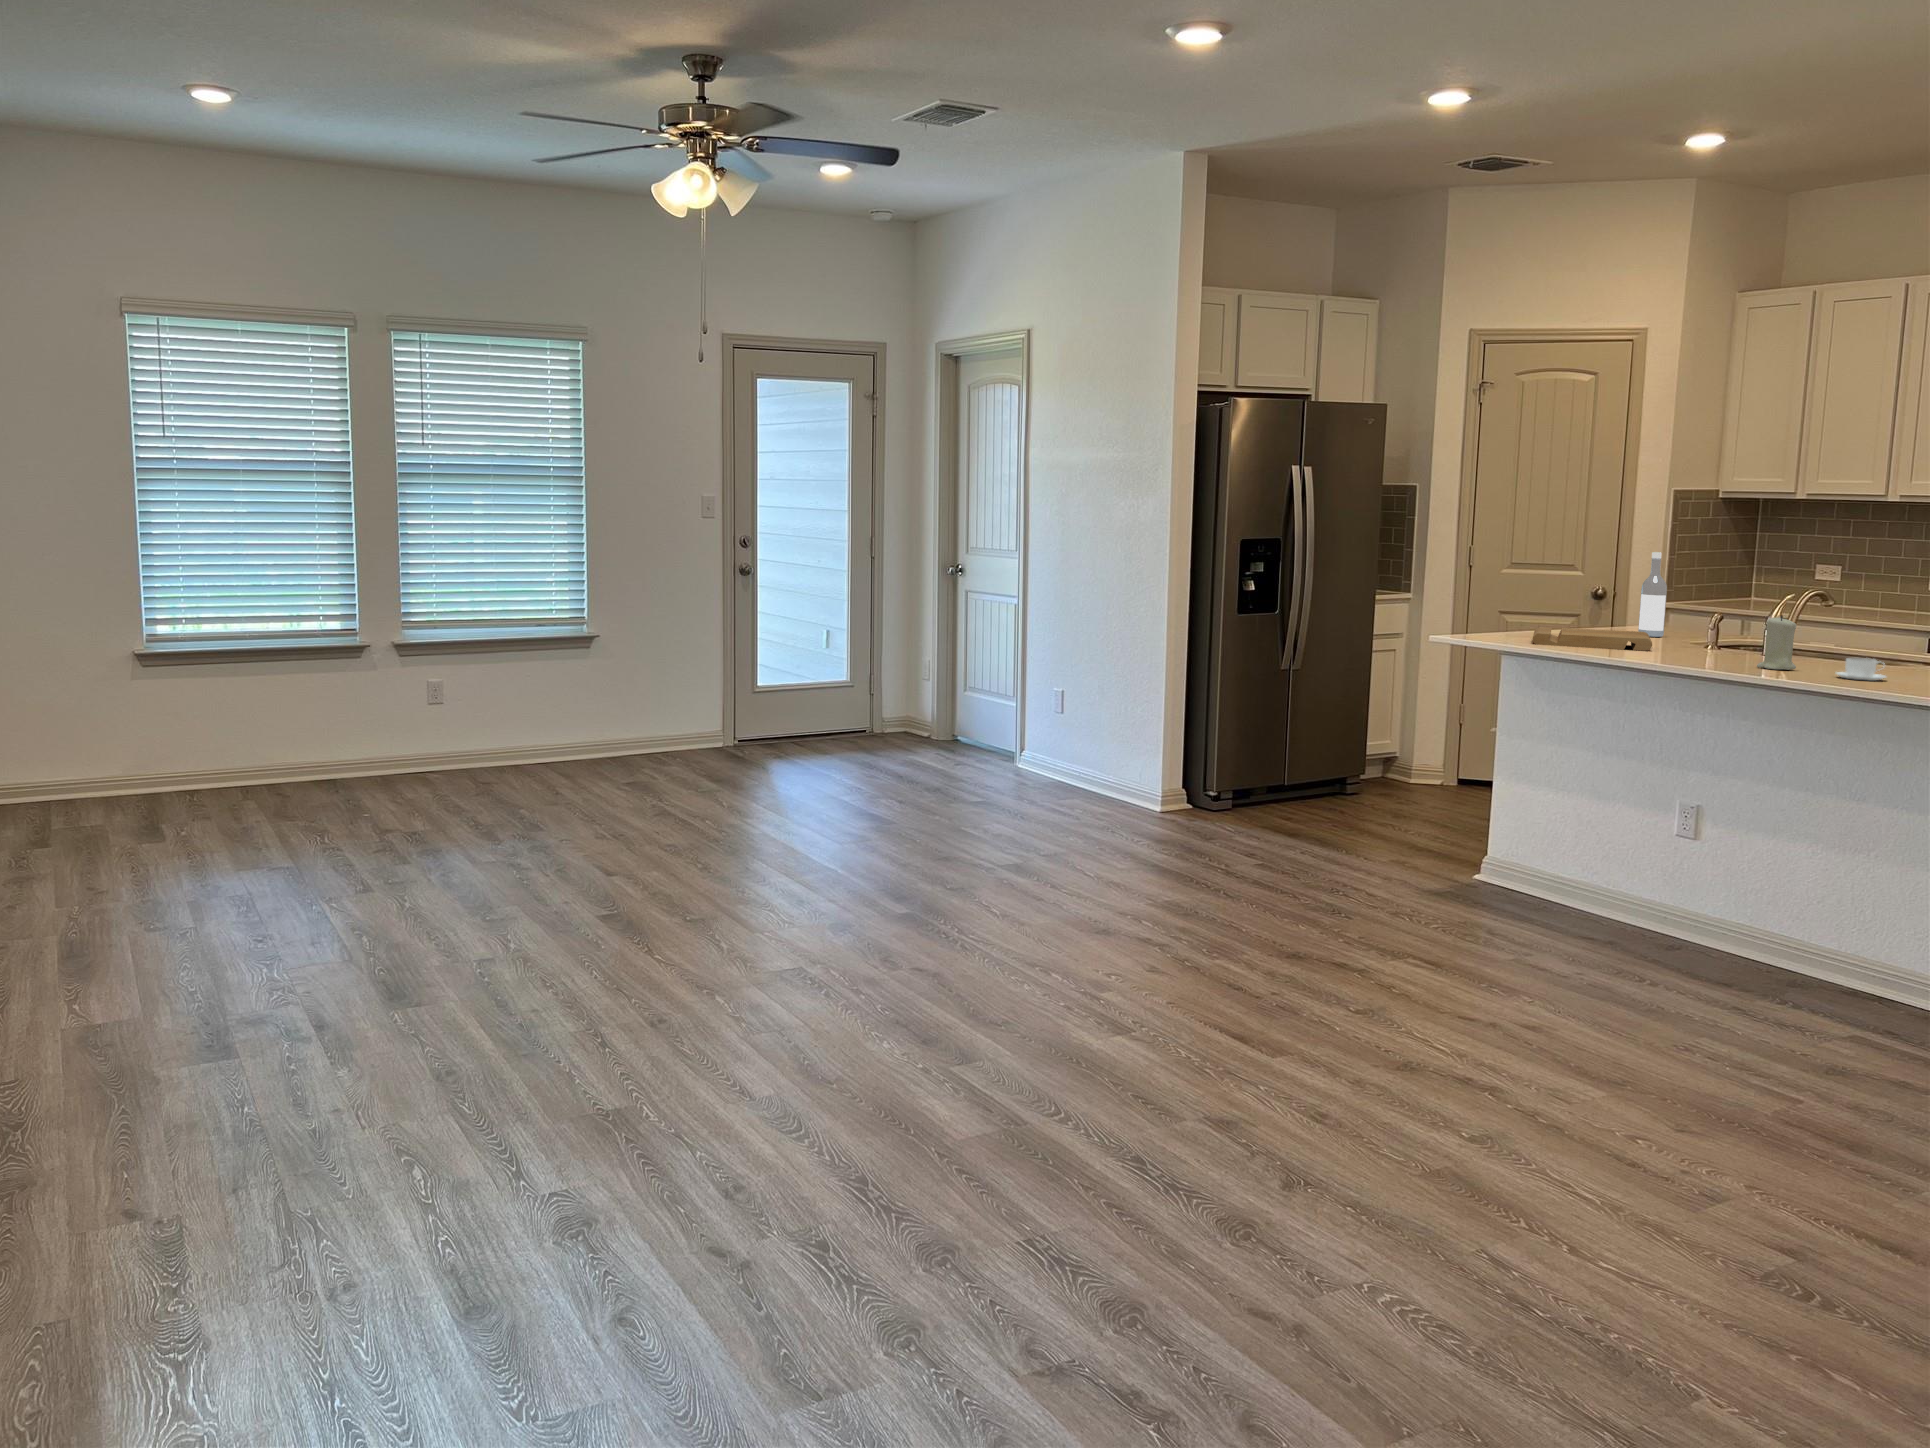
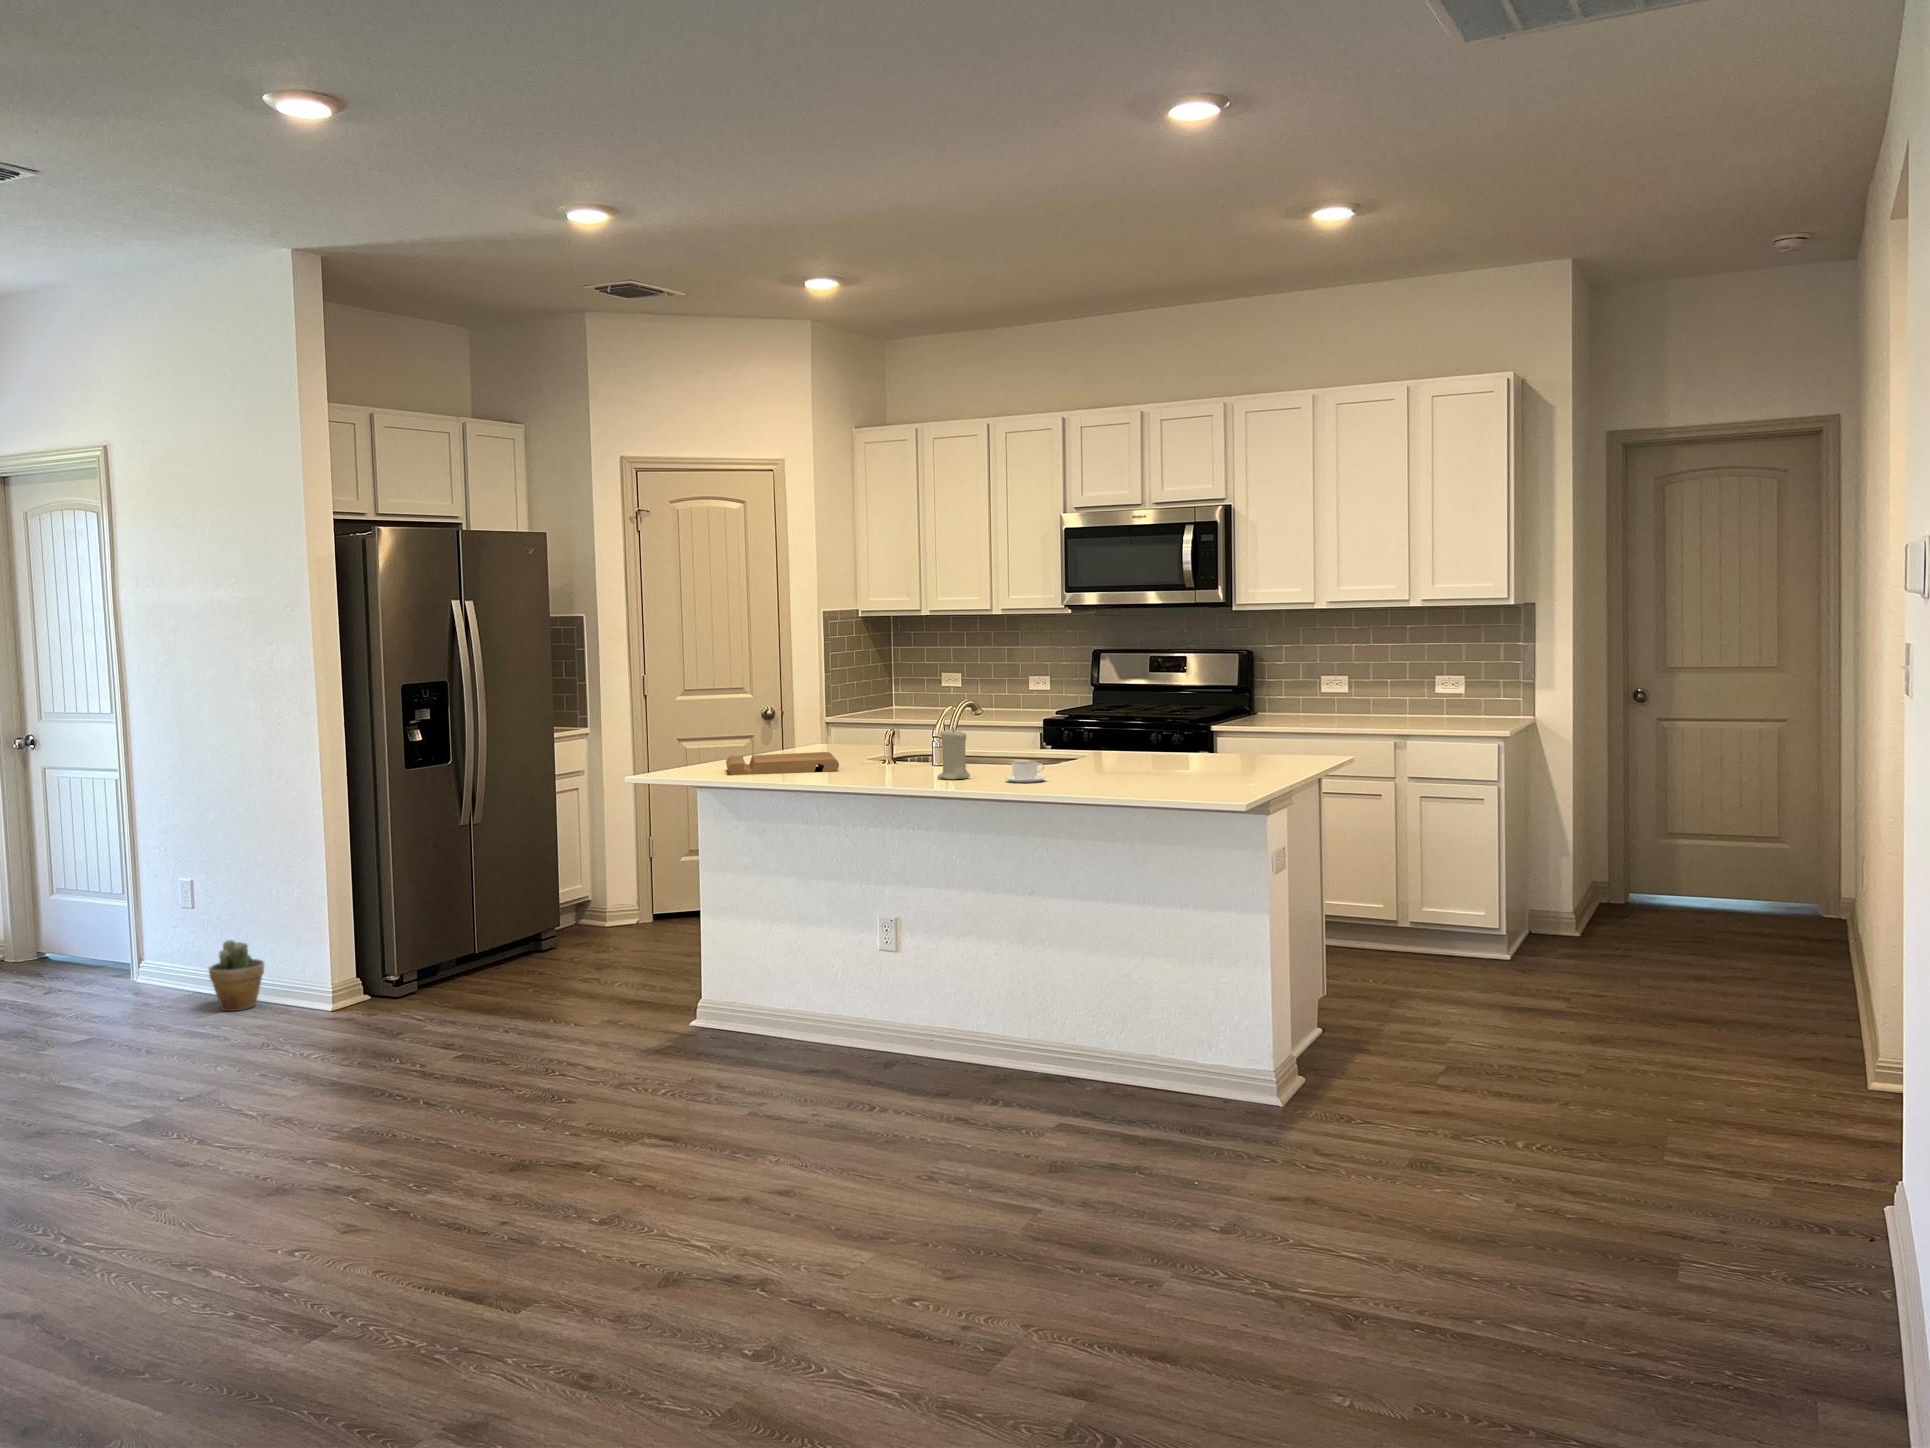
wine bottle: present [1638,552,1667,637] -> none [815,672,839,755]
potted plant: none [1070,742,1113,801] -> present [209,940,264,1011]

